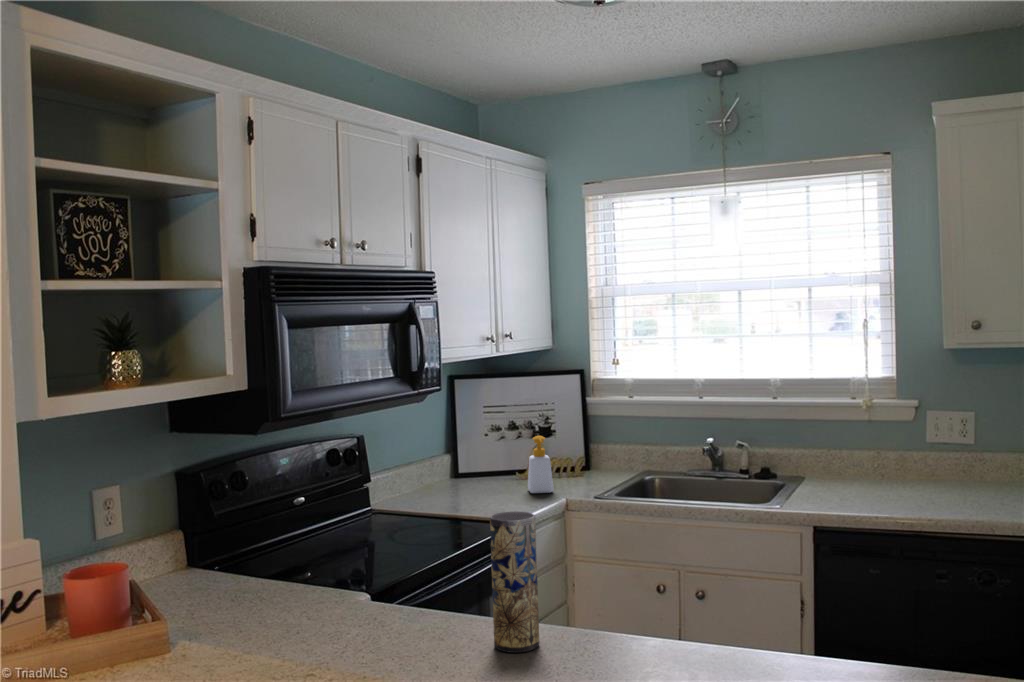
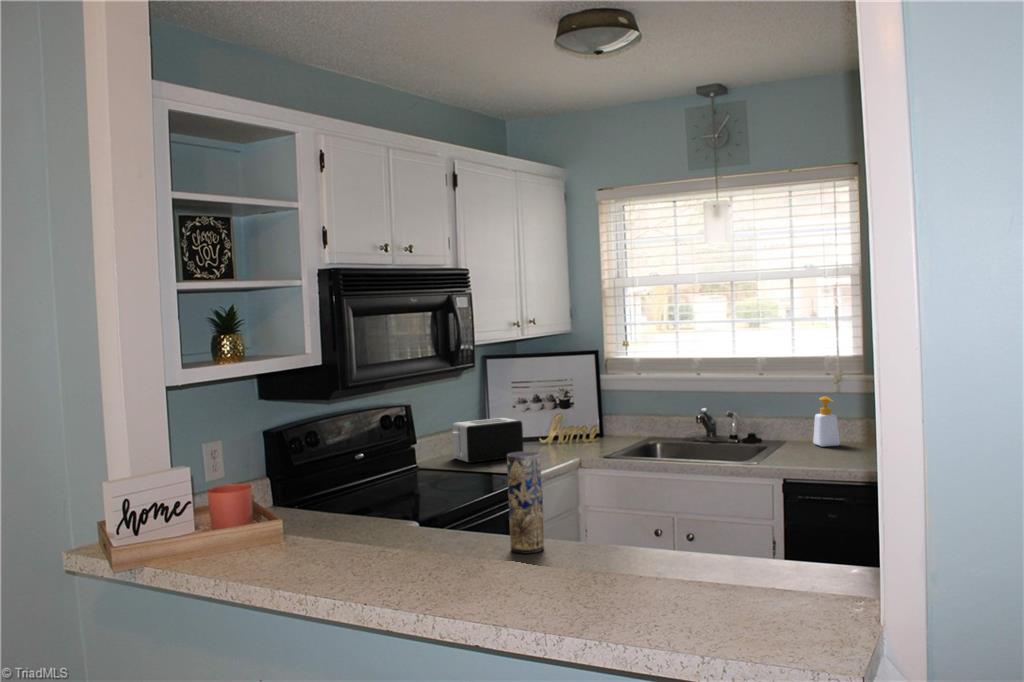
soap bottle: present [528,436,554,493] -> present [813,397,840,446]
toaster: none [414,449,499,504] -> present [452,418,523,463]

